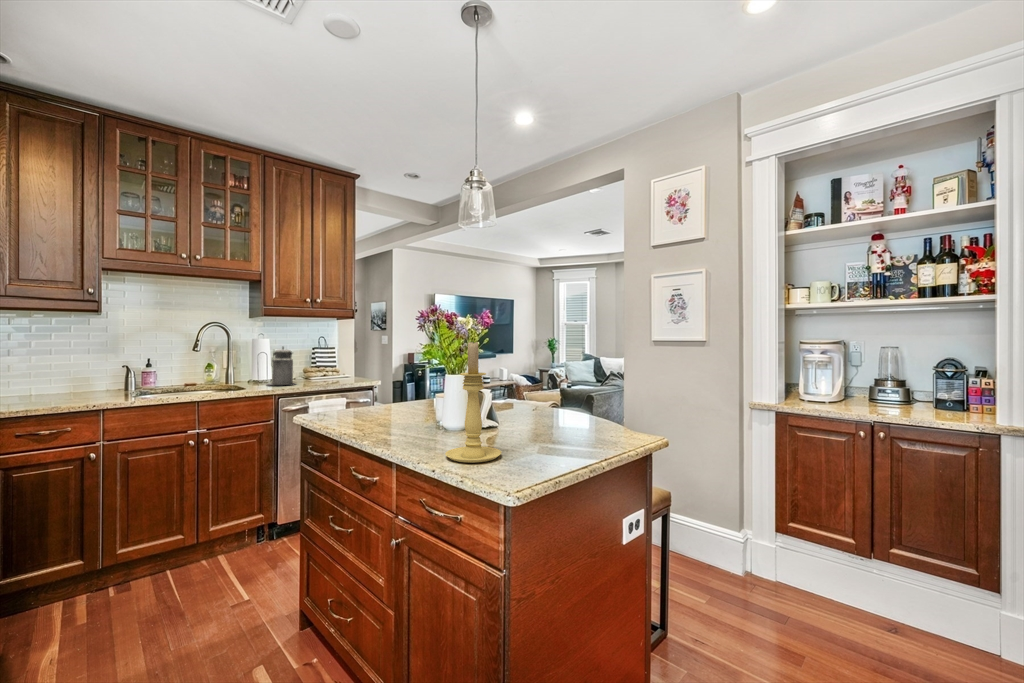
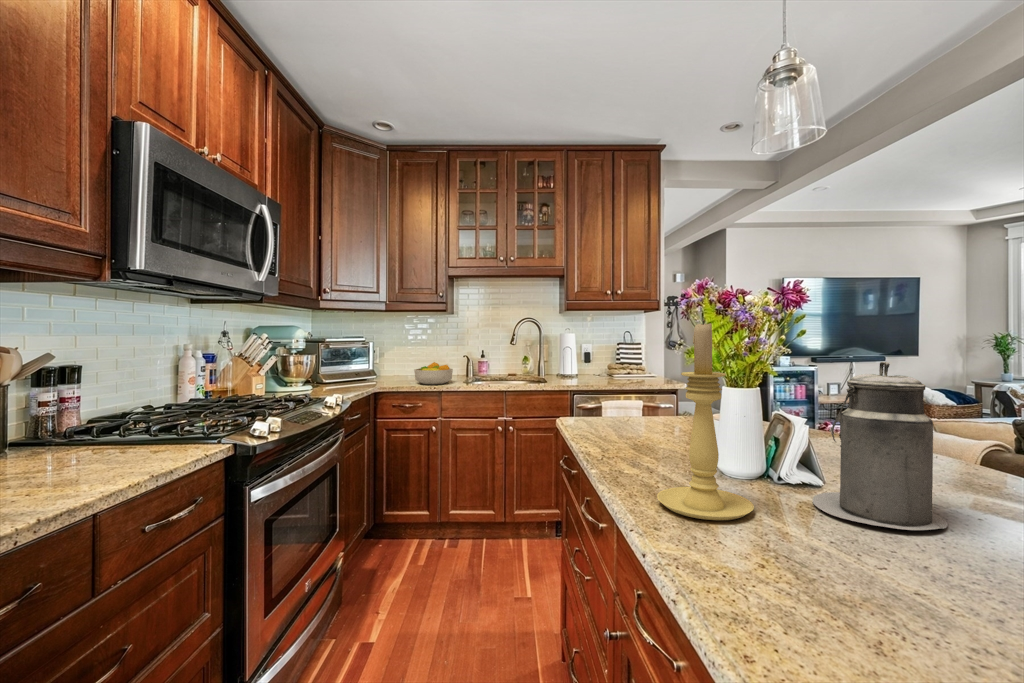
canister: present [267,347,294,385] -> present [812,362,948,530]
fruit bowl: none [51,374,115,402] -> present [414,362,453,384]

